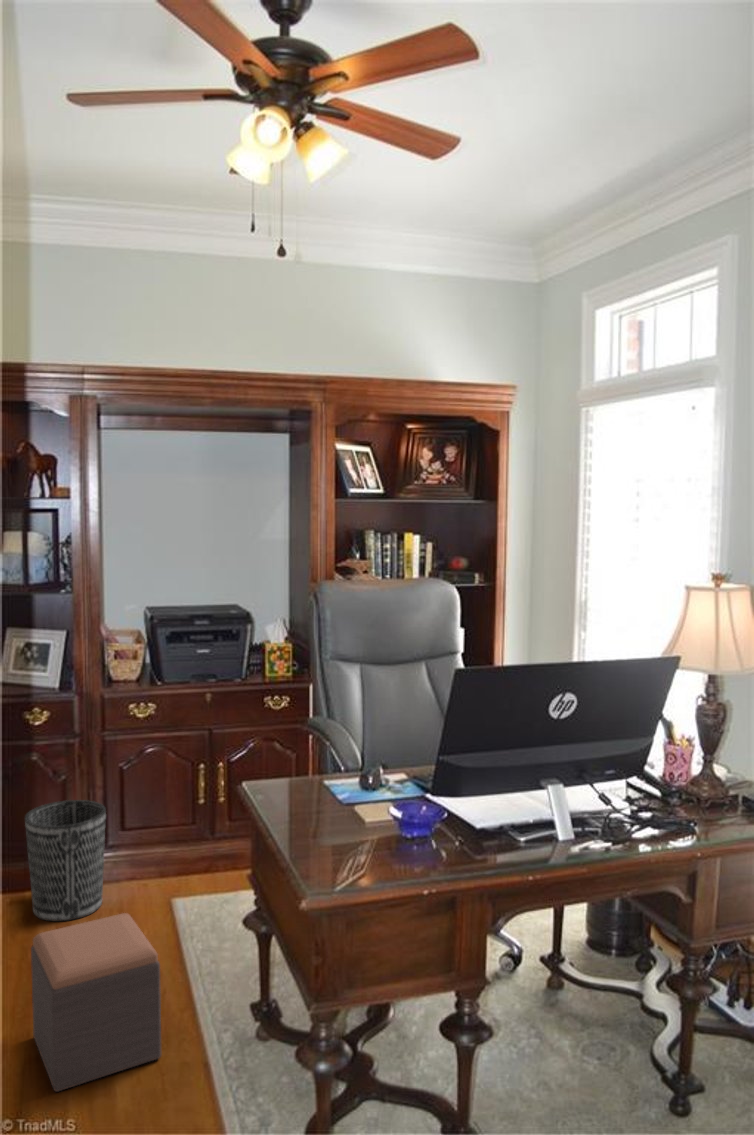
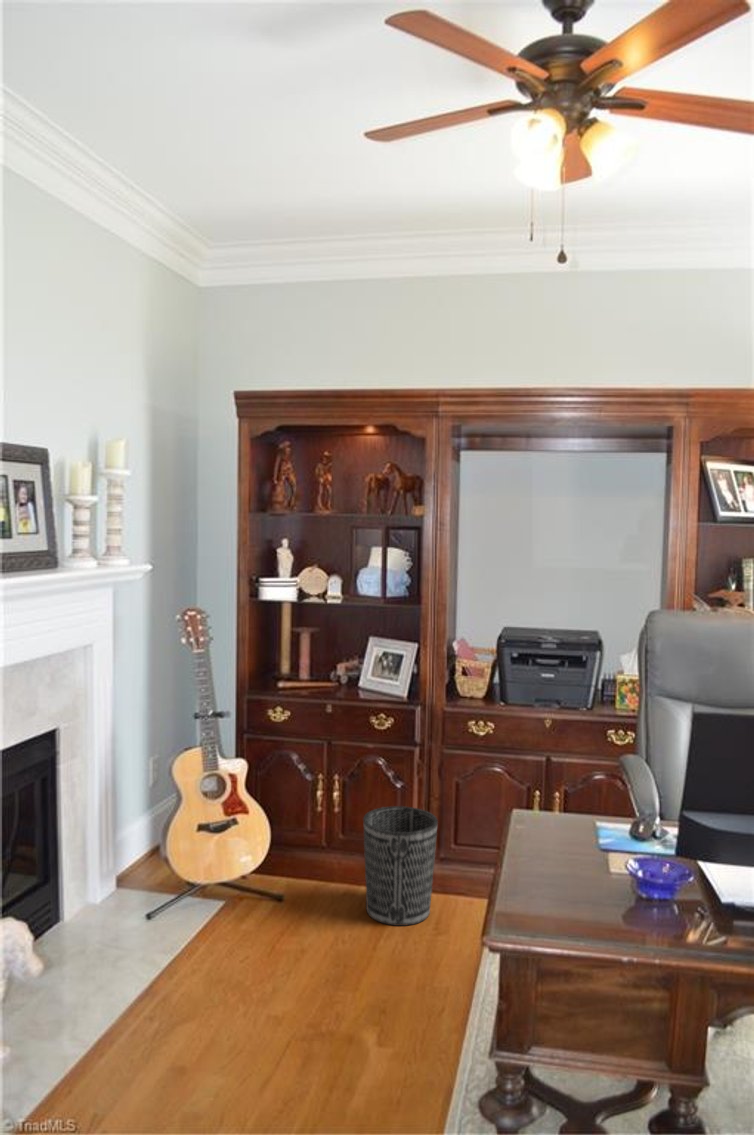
footstool: present [31,913,161,1092] -> none [329,939,444,1110]

